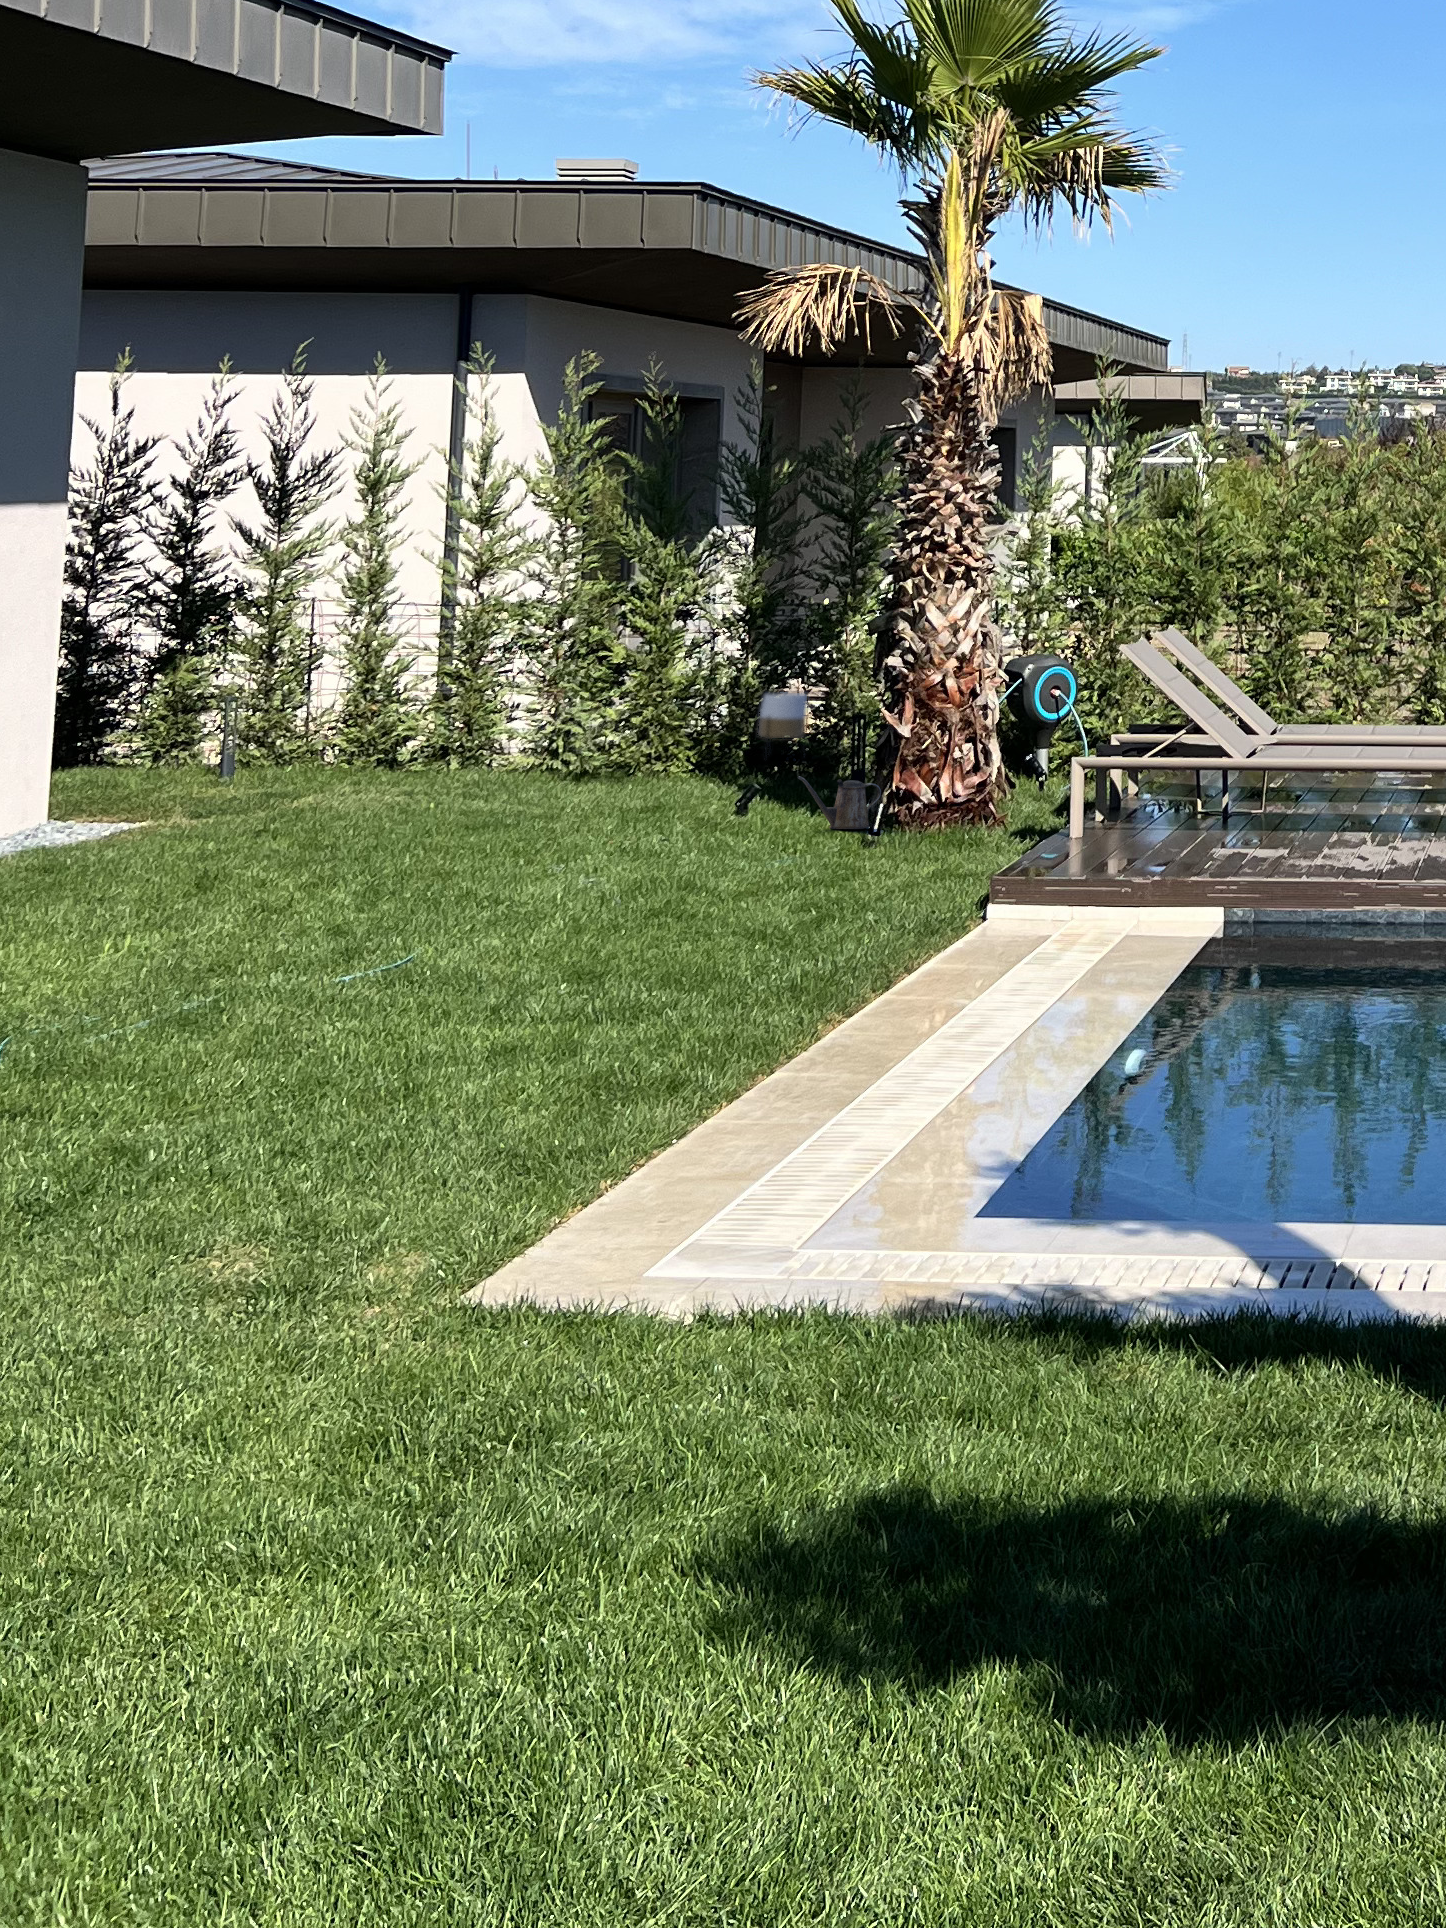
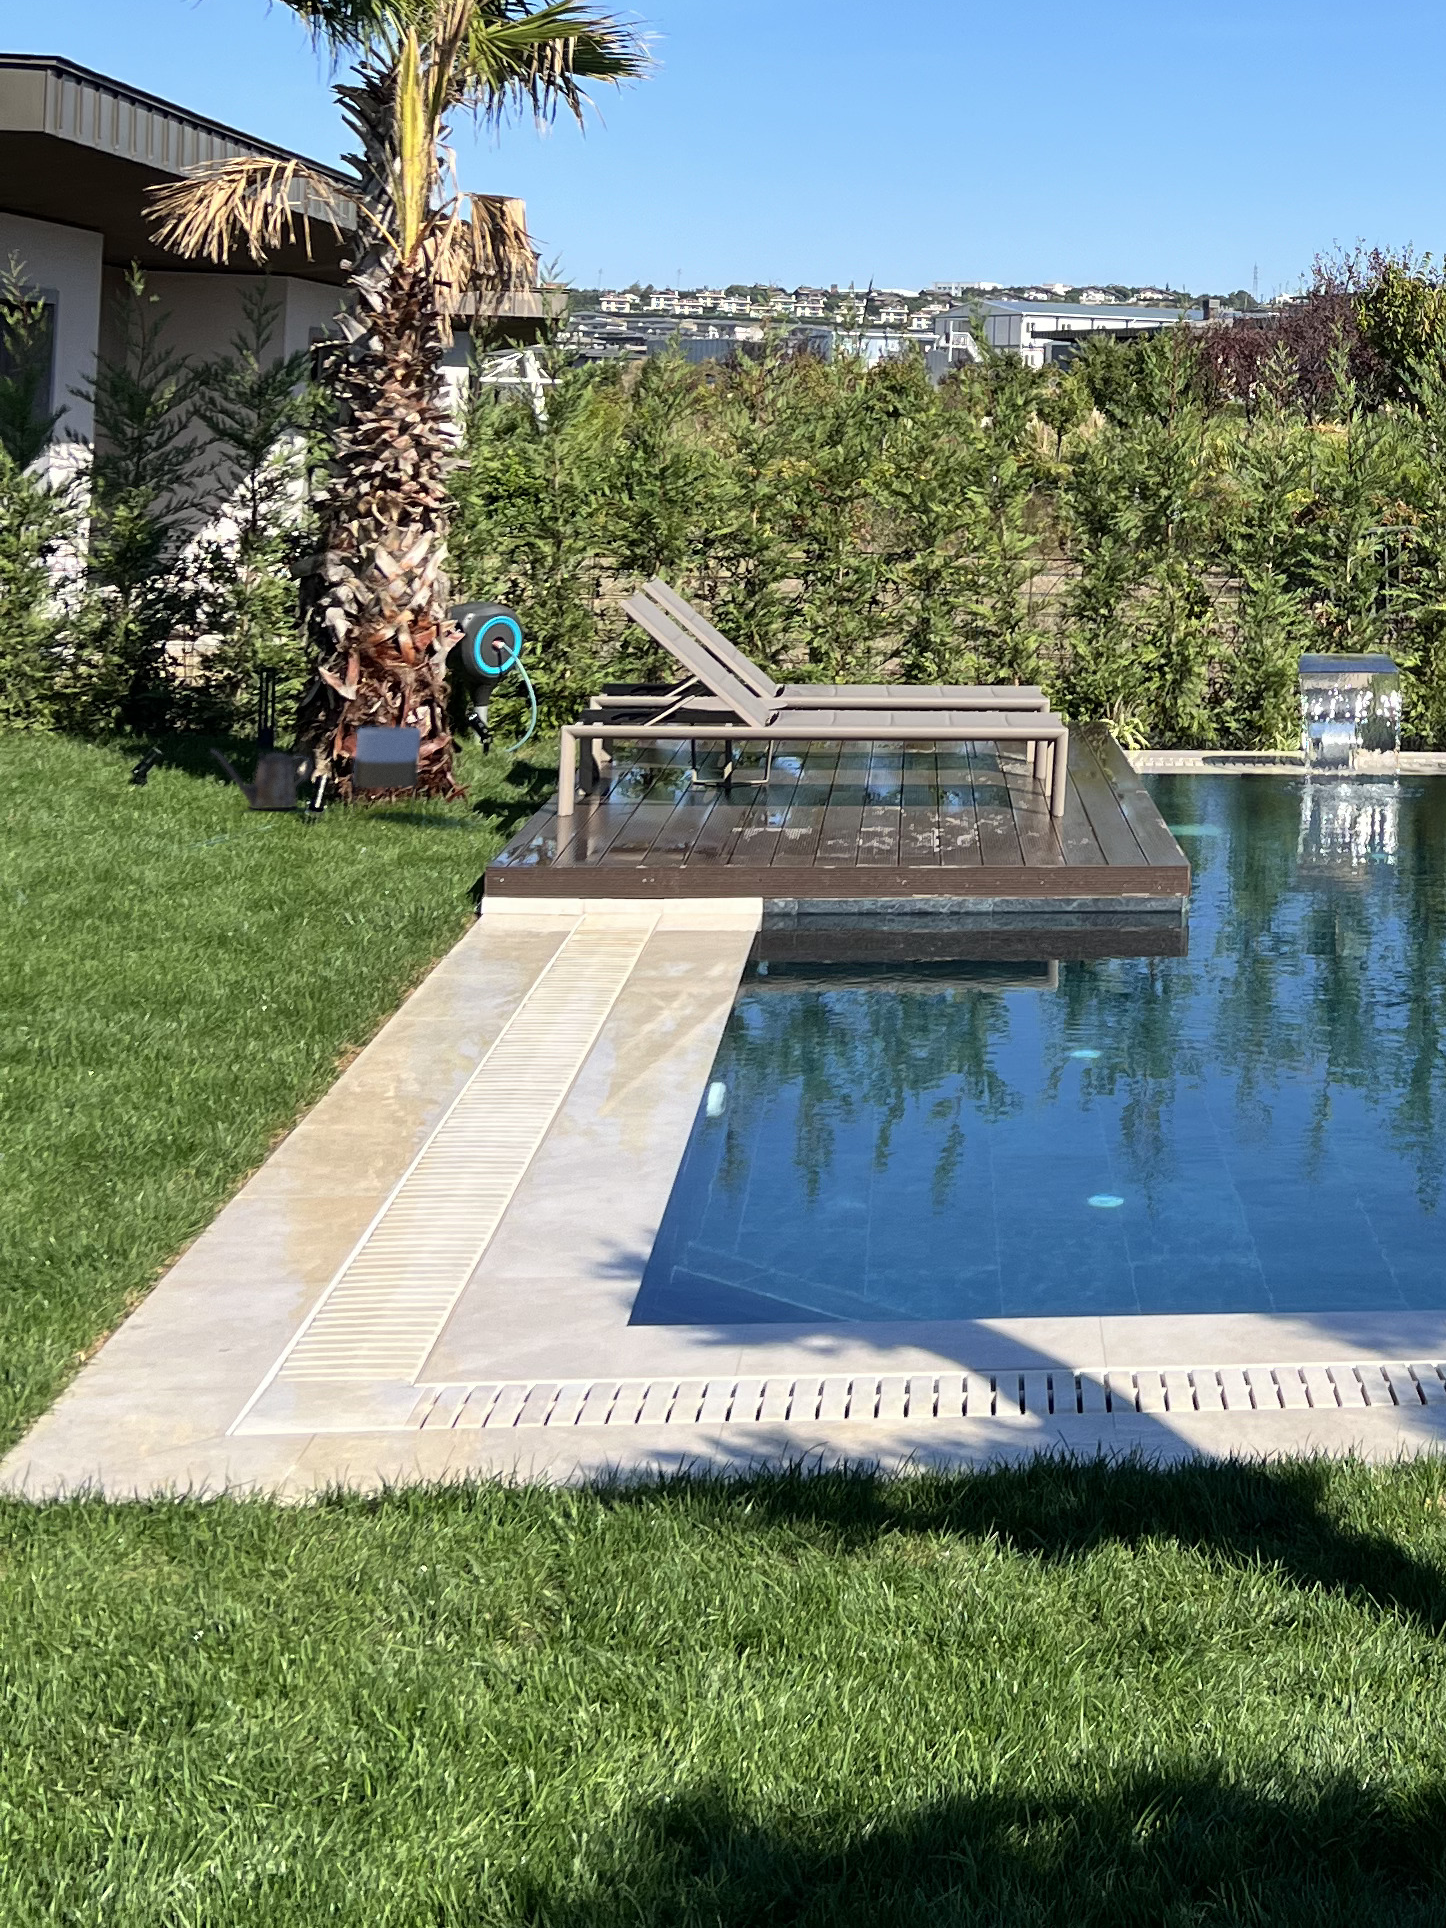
planter: present [759,693,807,739] -> present [352,727,421,812]

